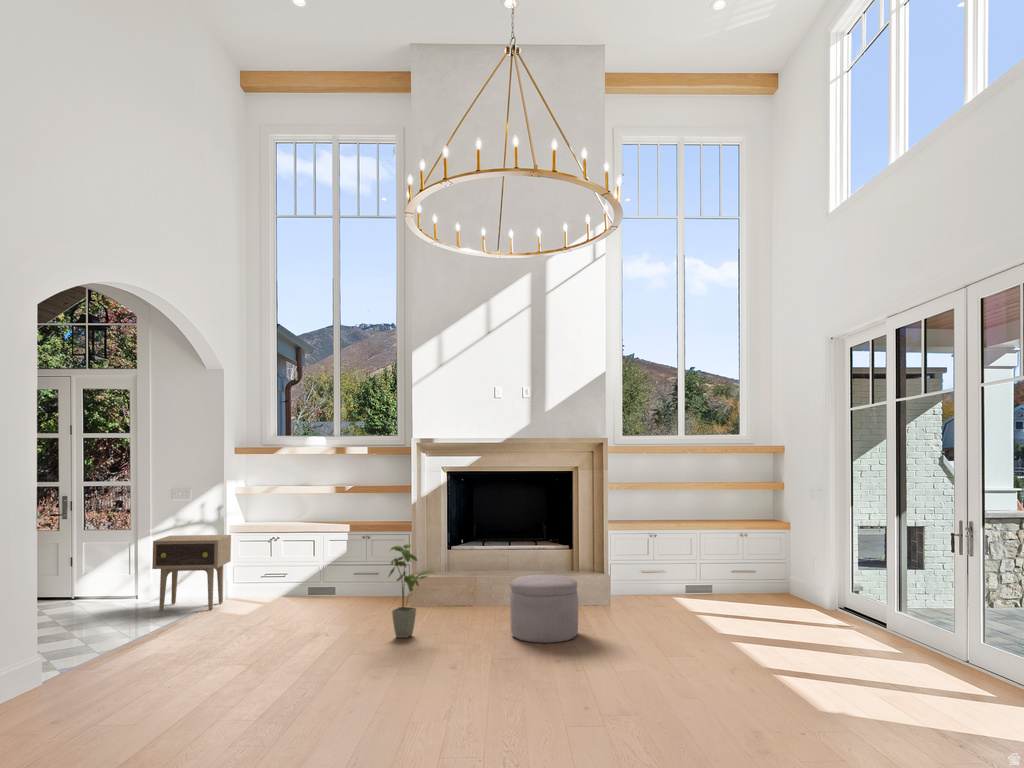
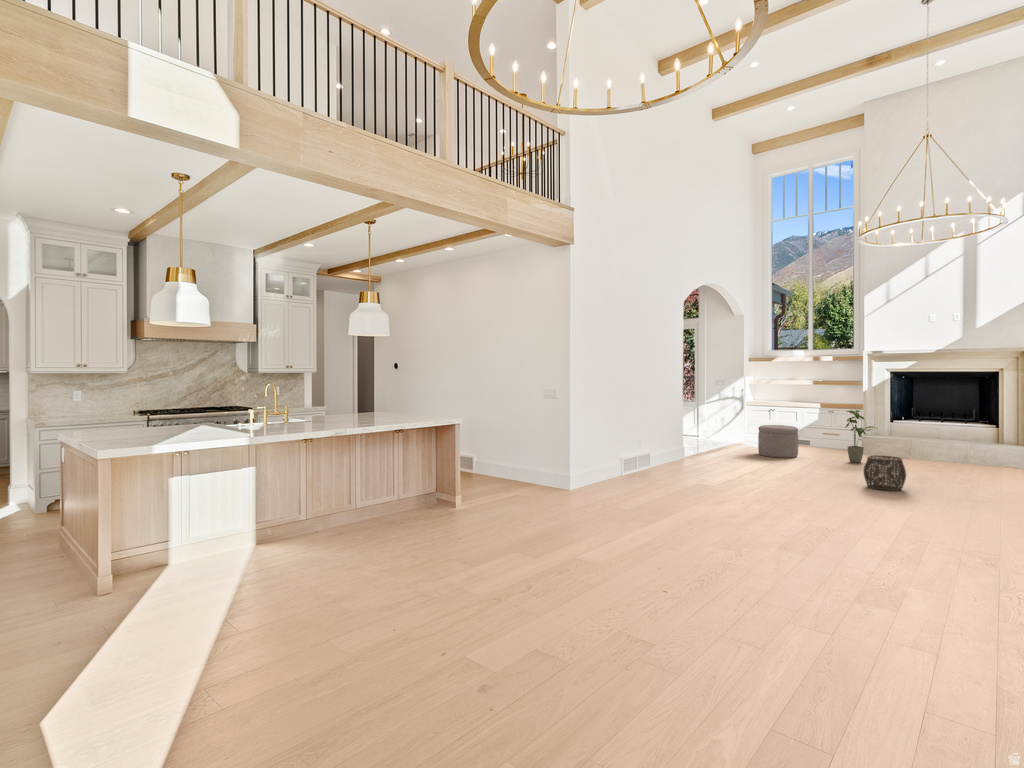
side table: present [152,535,231,611] -> none [708,404,748,443]
ottoman: present [510,574,578,643] -> present [758,425,798,458]
woven basket: none [426,648,495,725] -> present [864,455,906,491]

